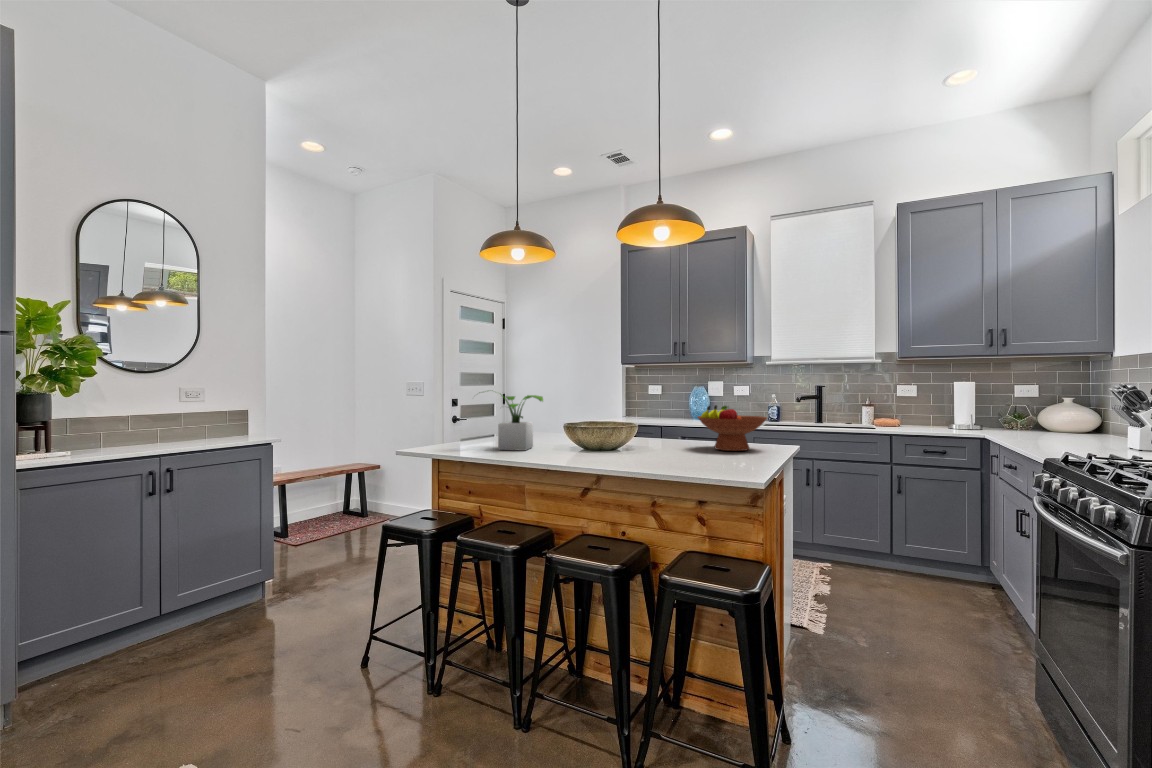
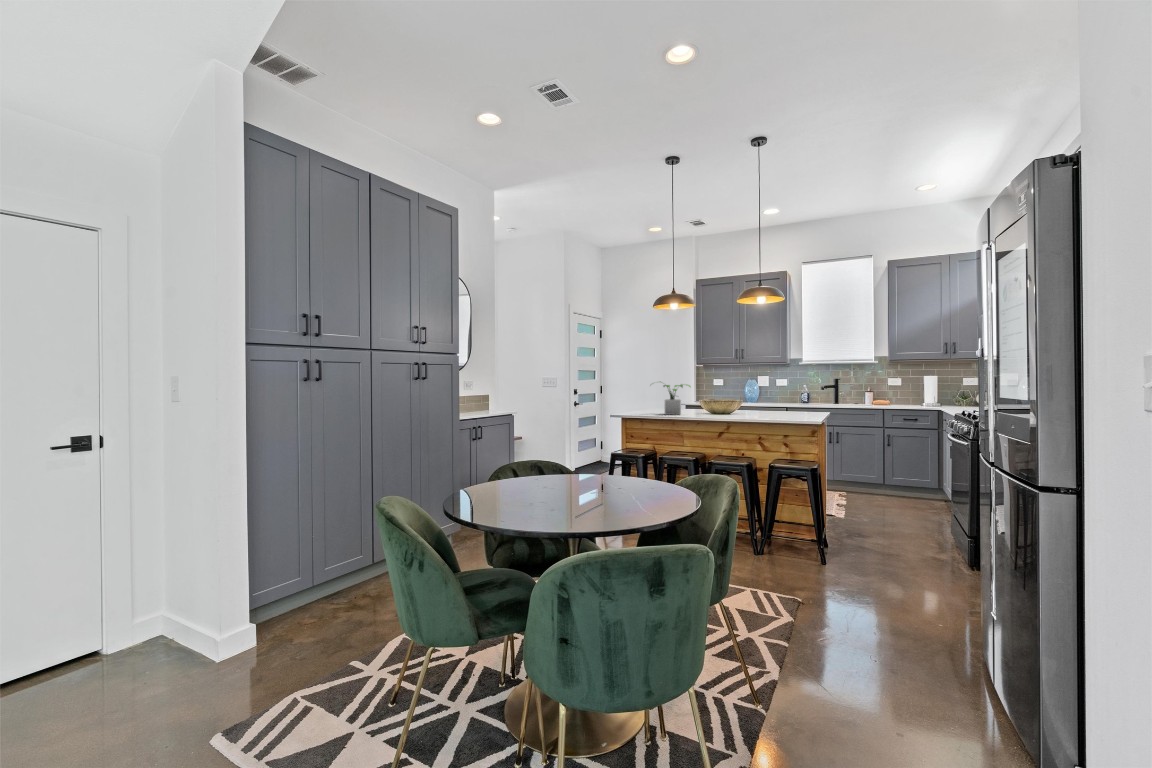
fruit bowl: present [698,405,767,451] -> none [774,389,814,414]

